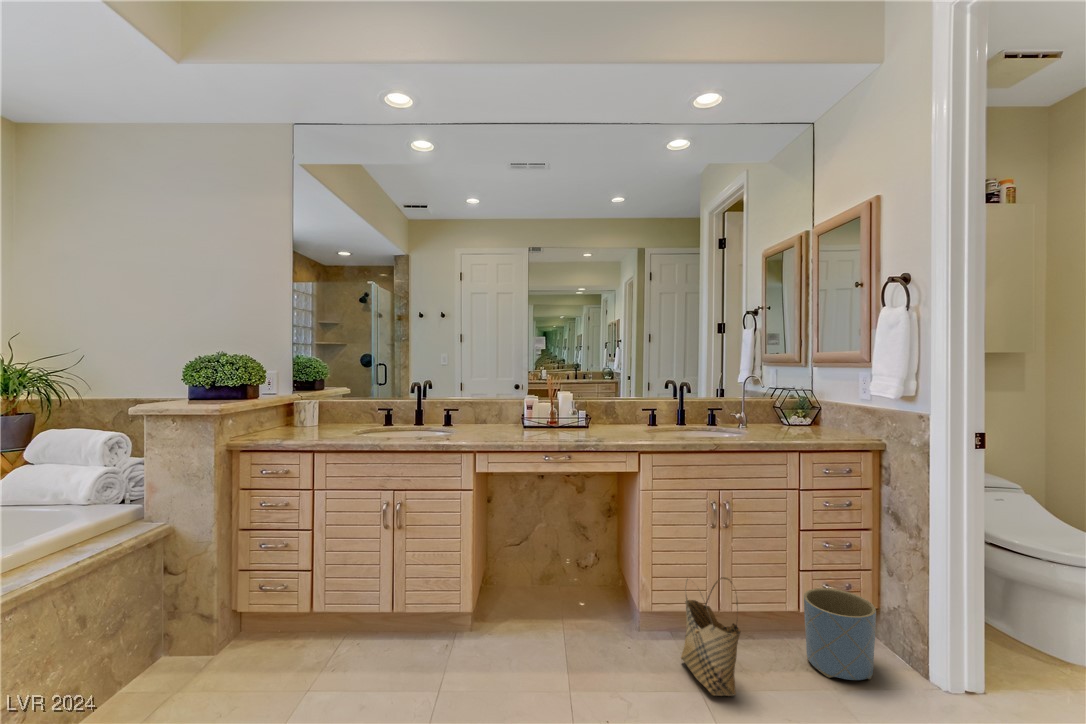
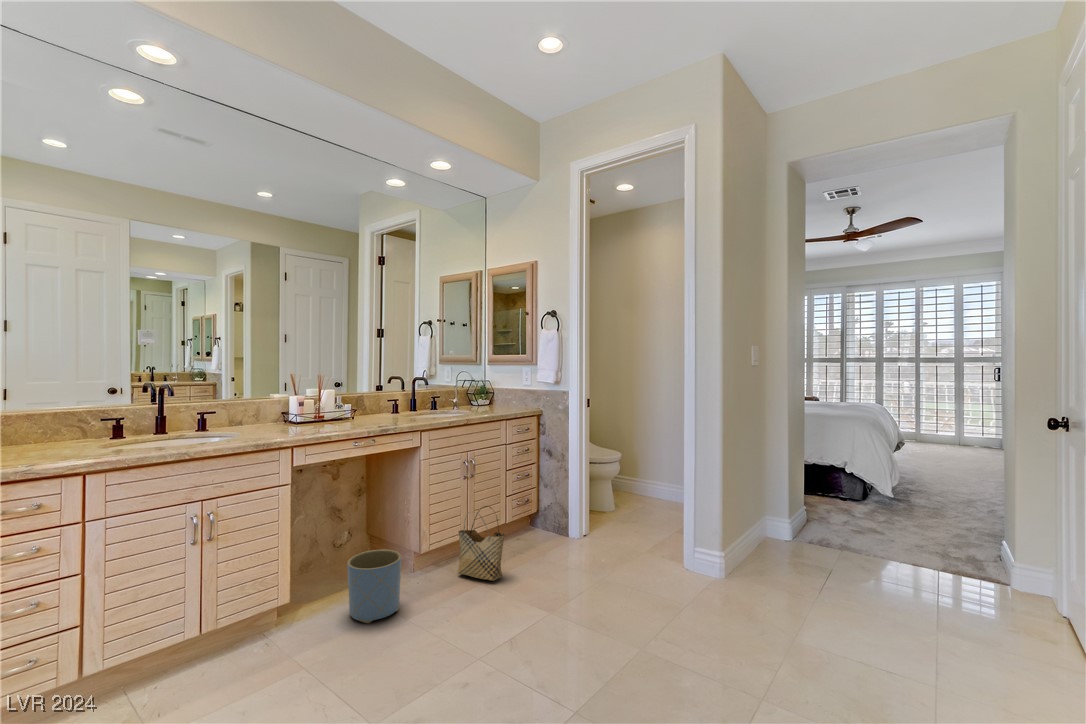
planter: present [804,588,876,680] -> present [347,549,401,623]

